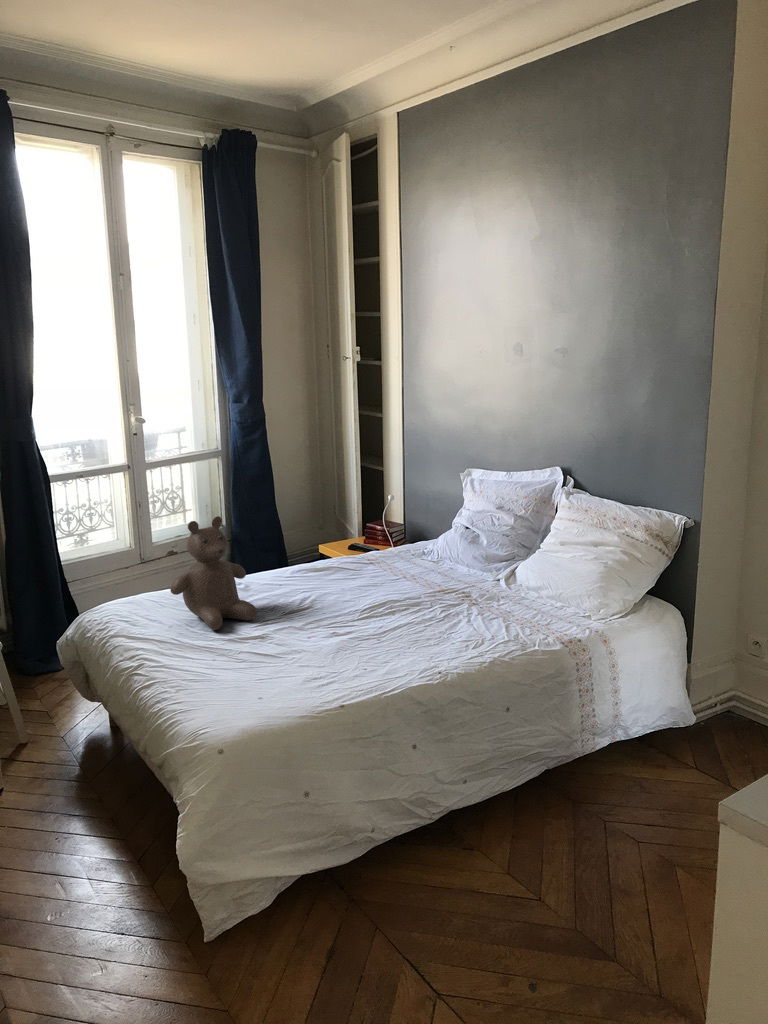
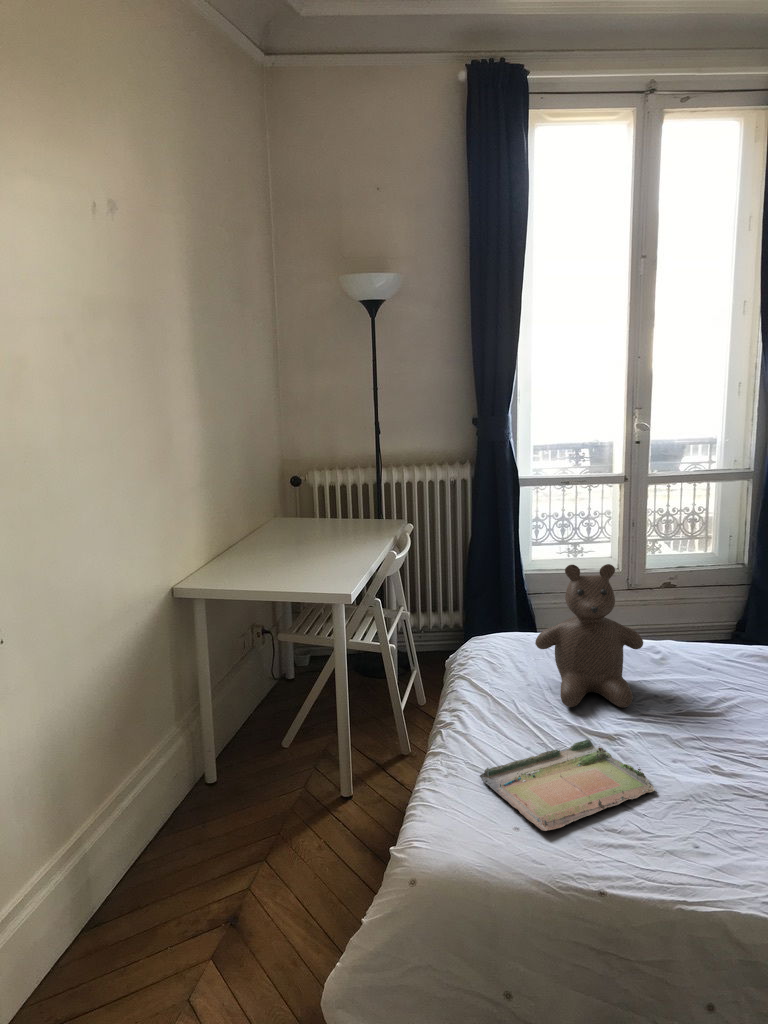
tray: none [204,641,319,692] -> present [480,739,654,831]

